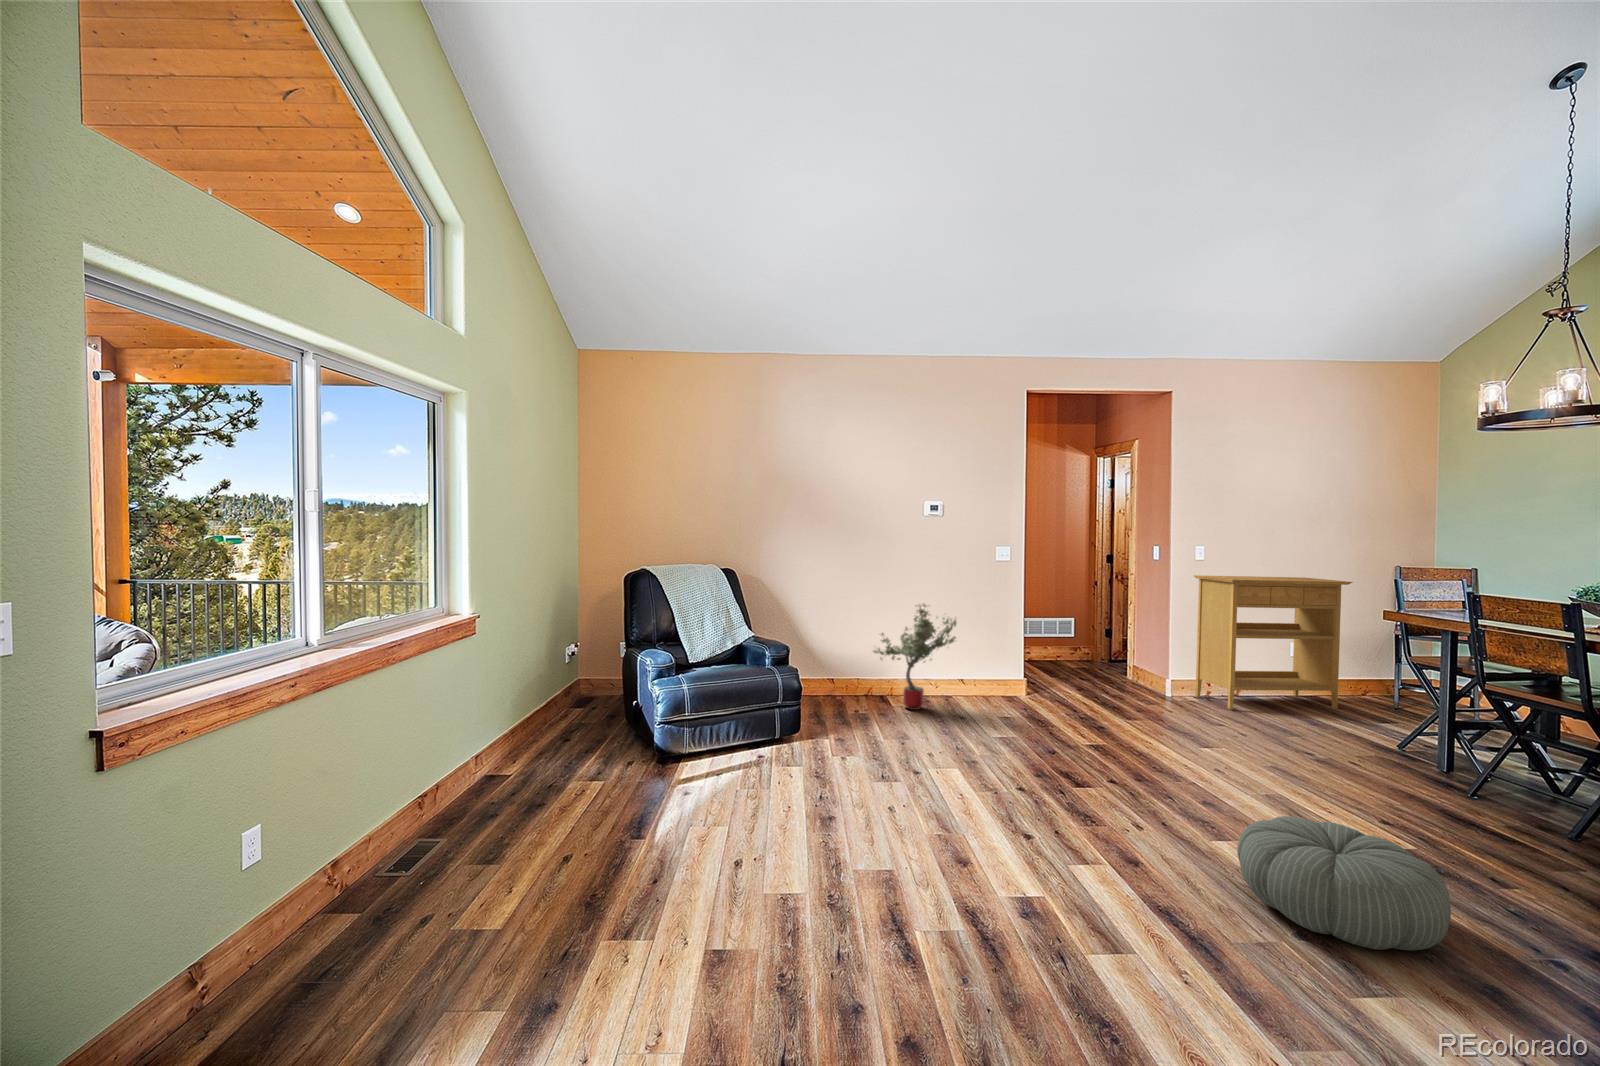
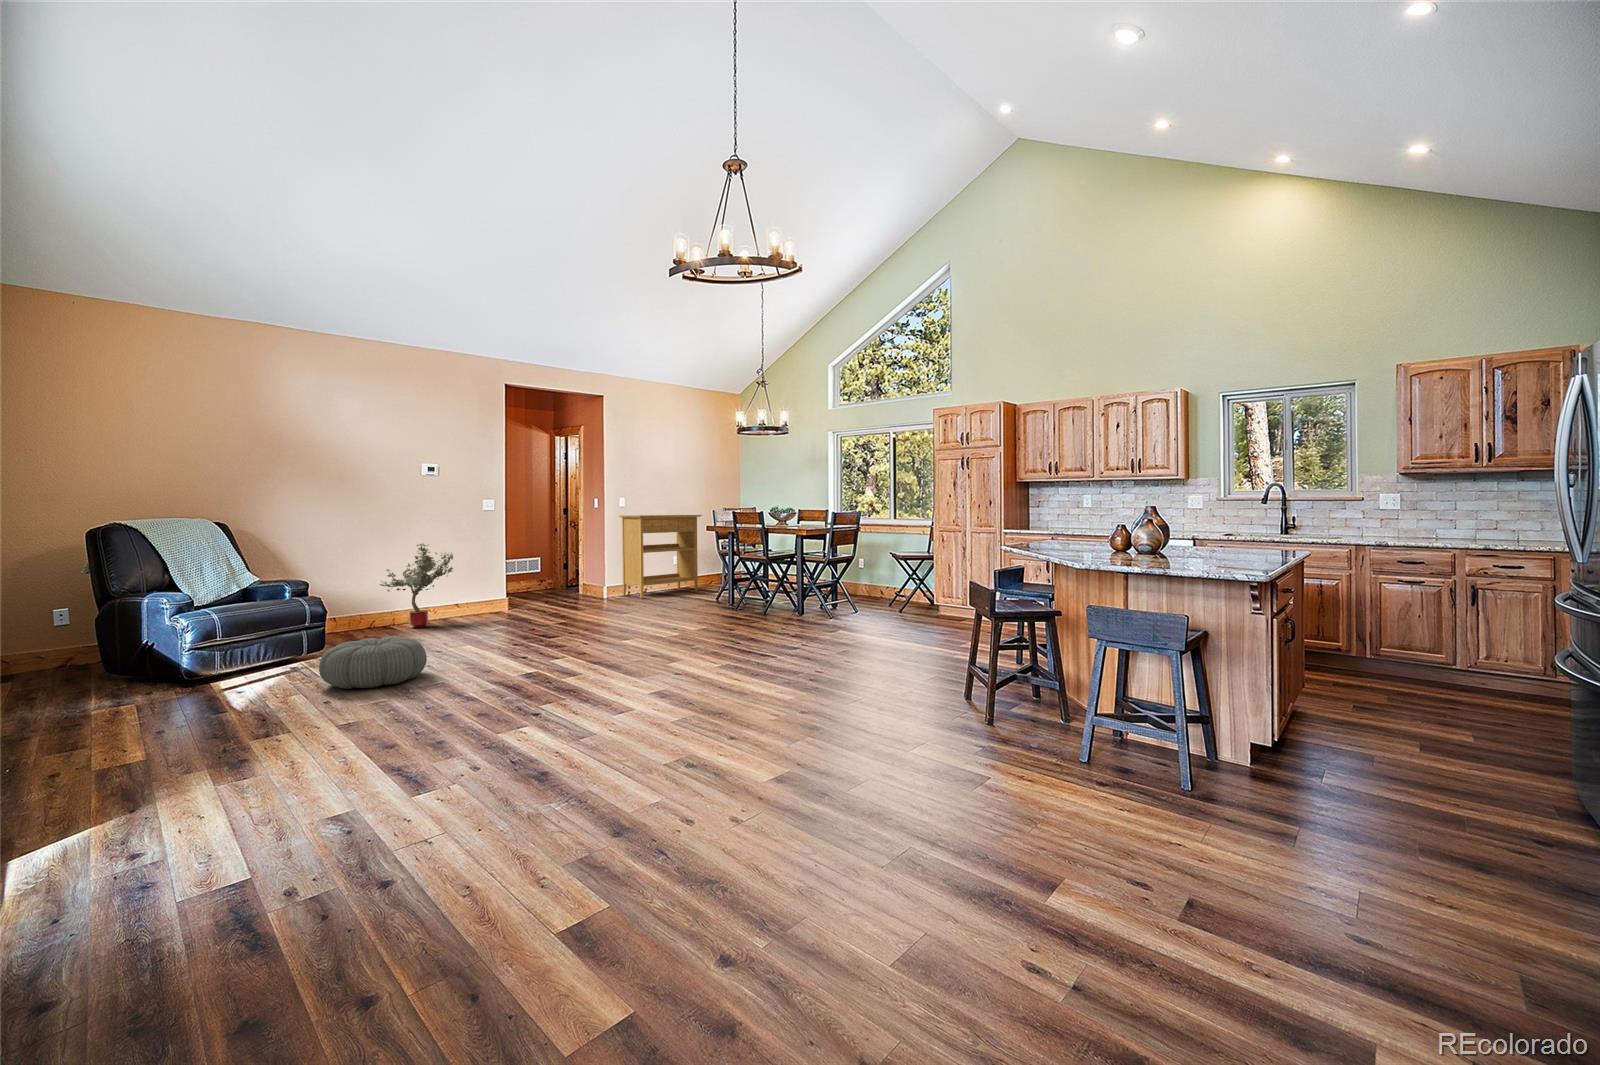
pouf: present [1237,816,1451,950] -> present [319,637,427,689]

